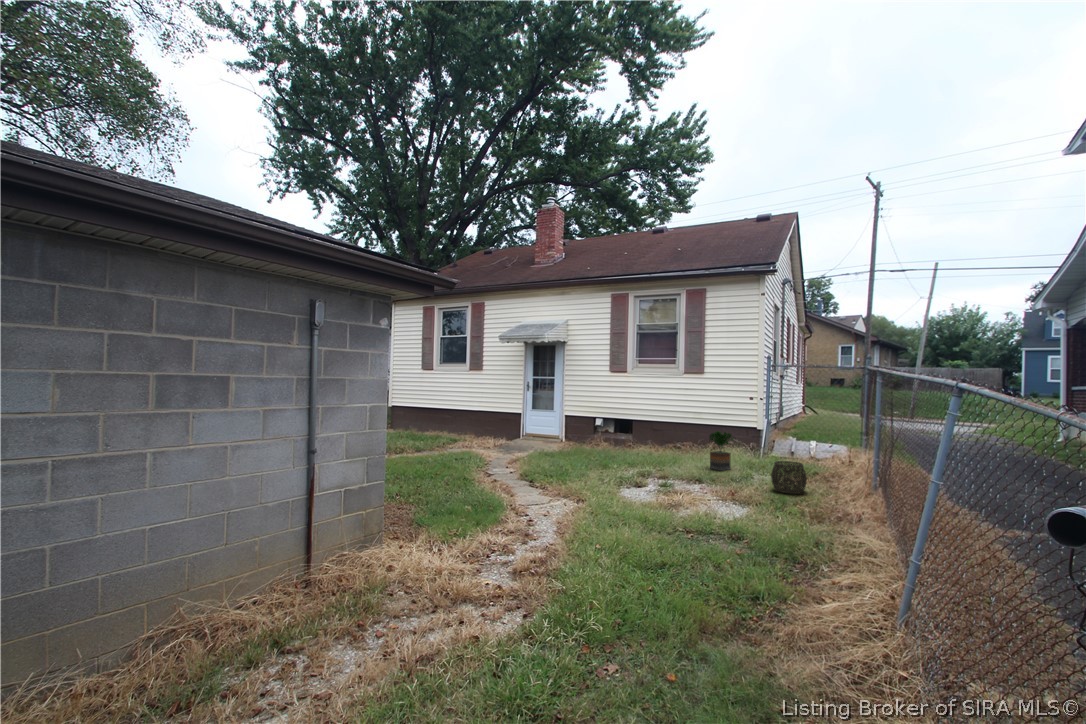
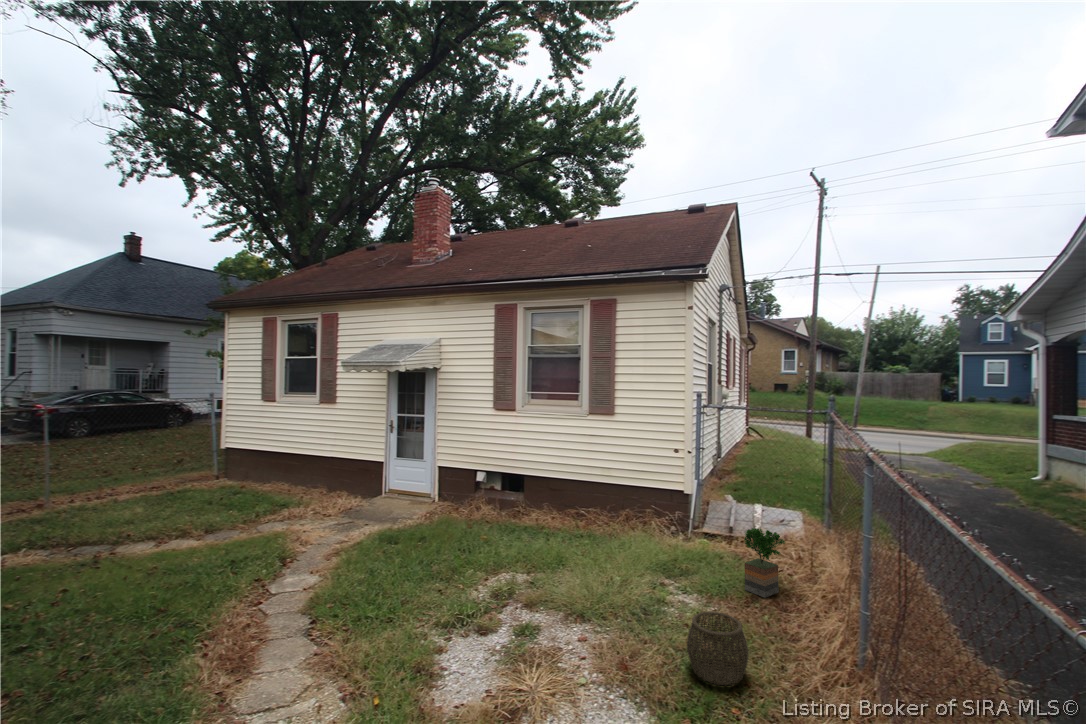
potted tree: present [710,431,734,471] -> present [744,528,785,598]

